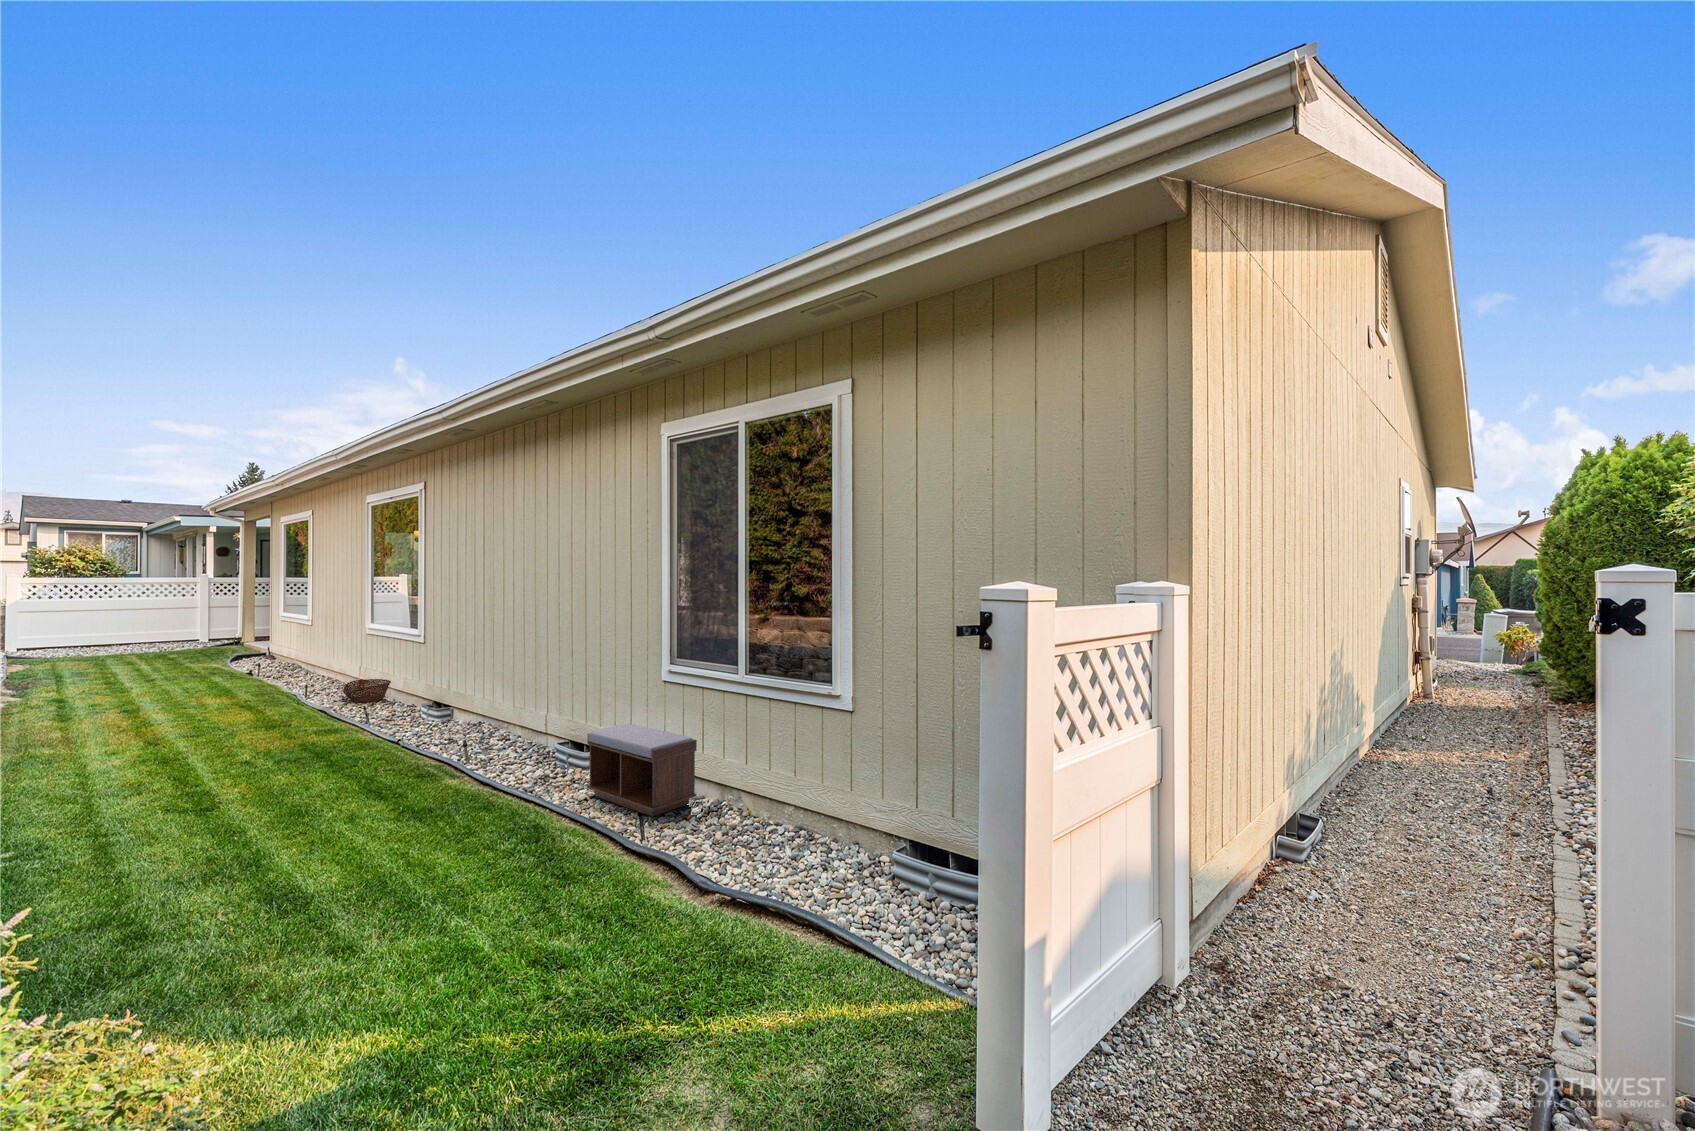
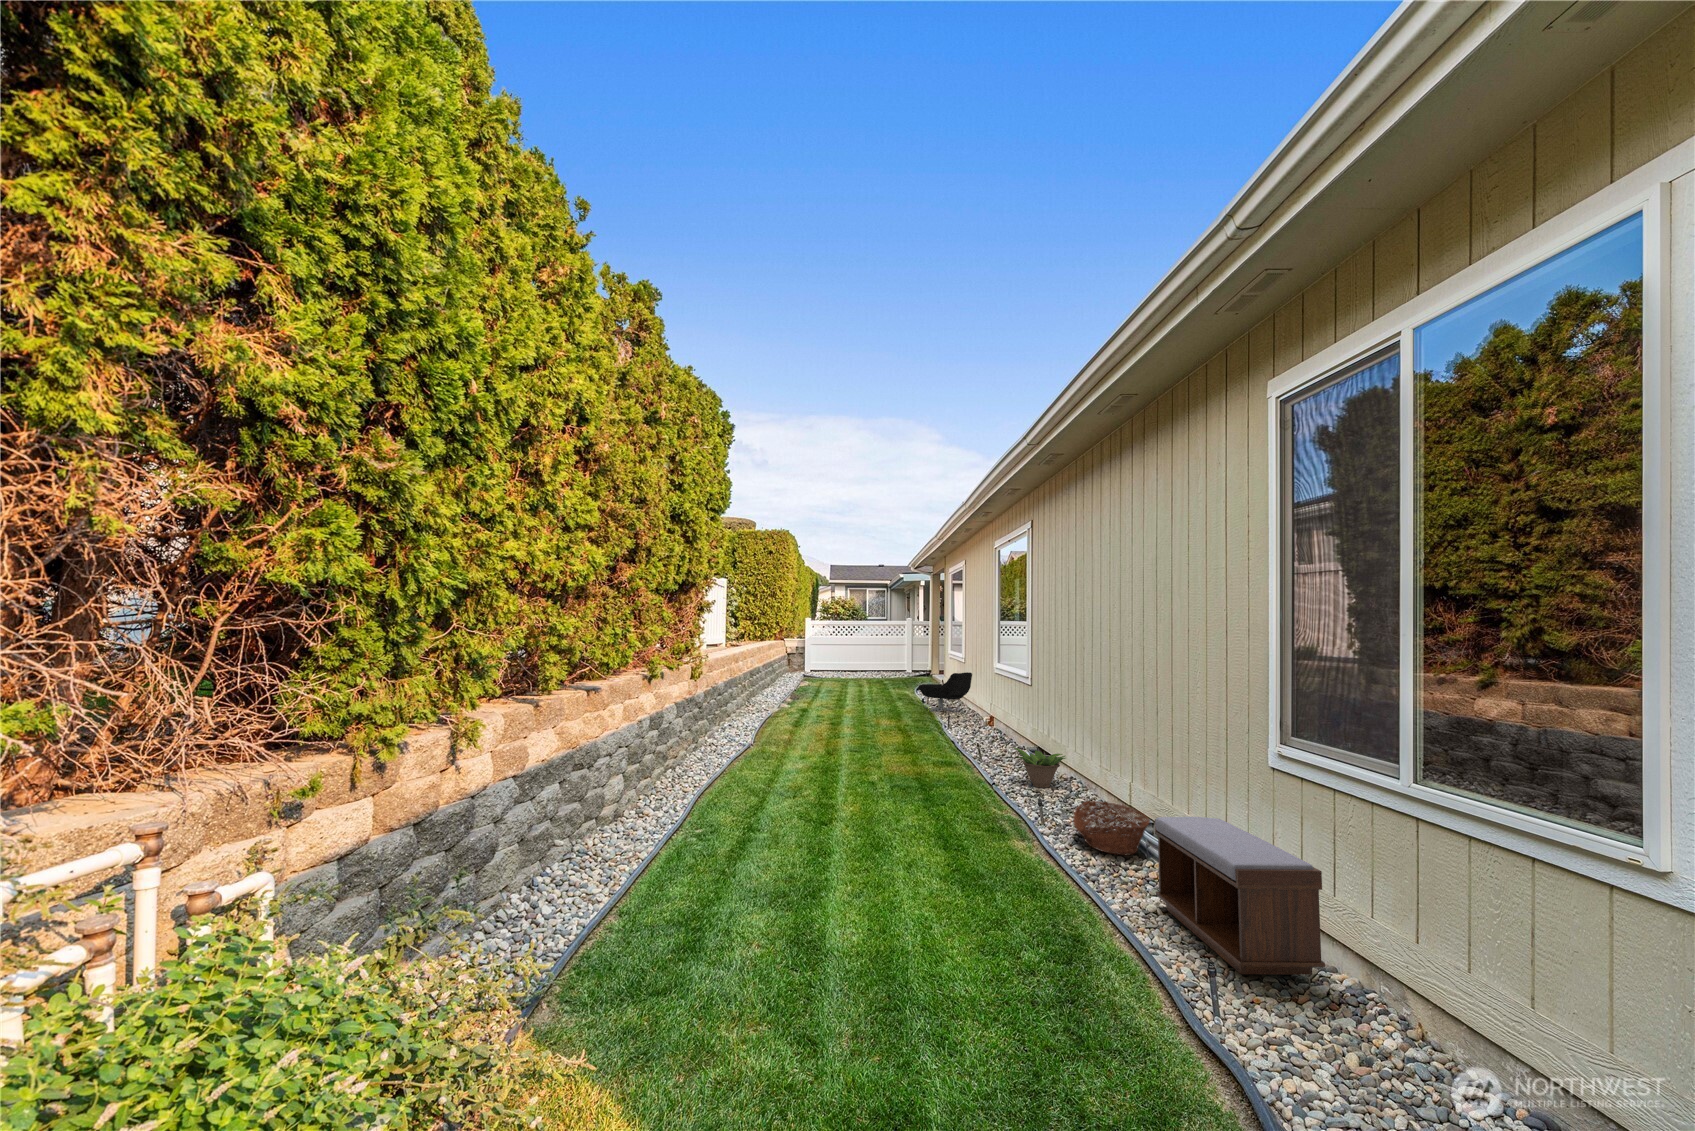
lounge chair: none [250,634,329,683] -> present [919,672,972,712]
basket: present [343,679,391,702] -> present [1073,801,1150,855]
decorative plant: none [421,702,480,737] -> present [1013,747,1065,788]

